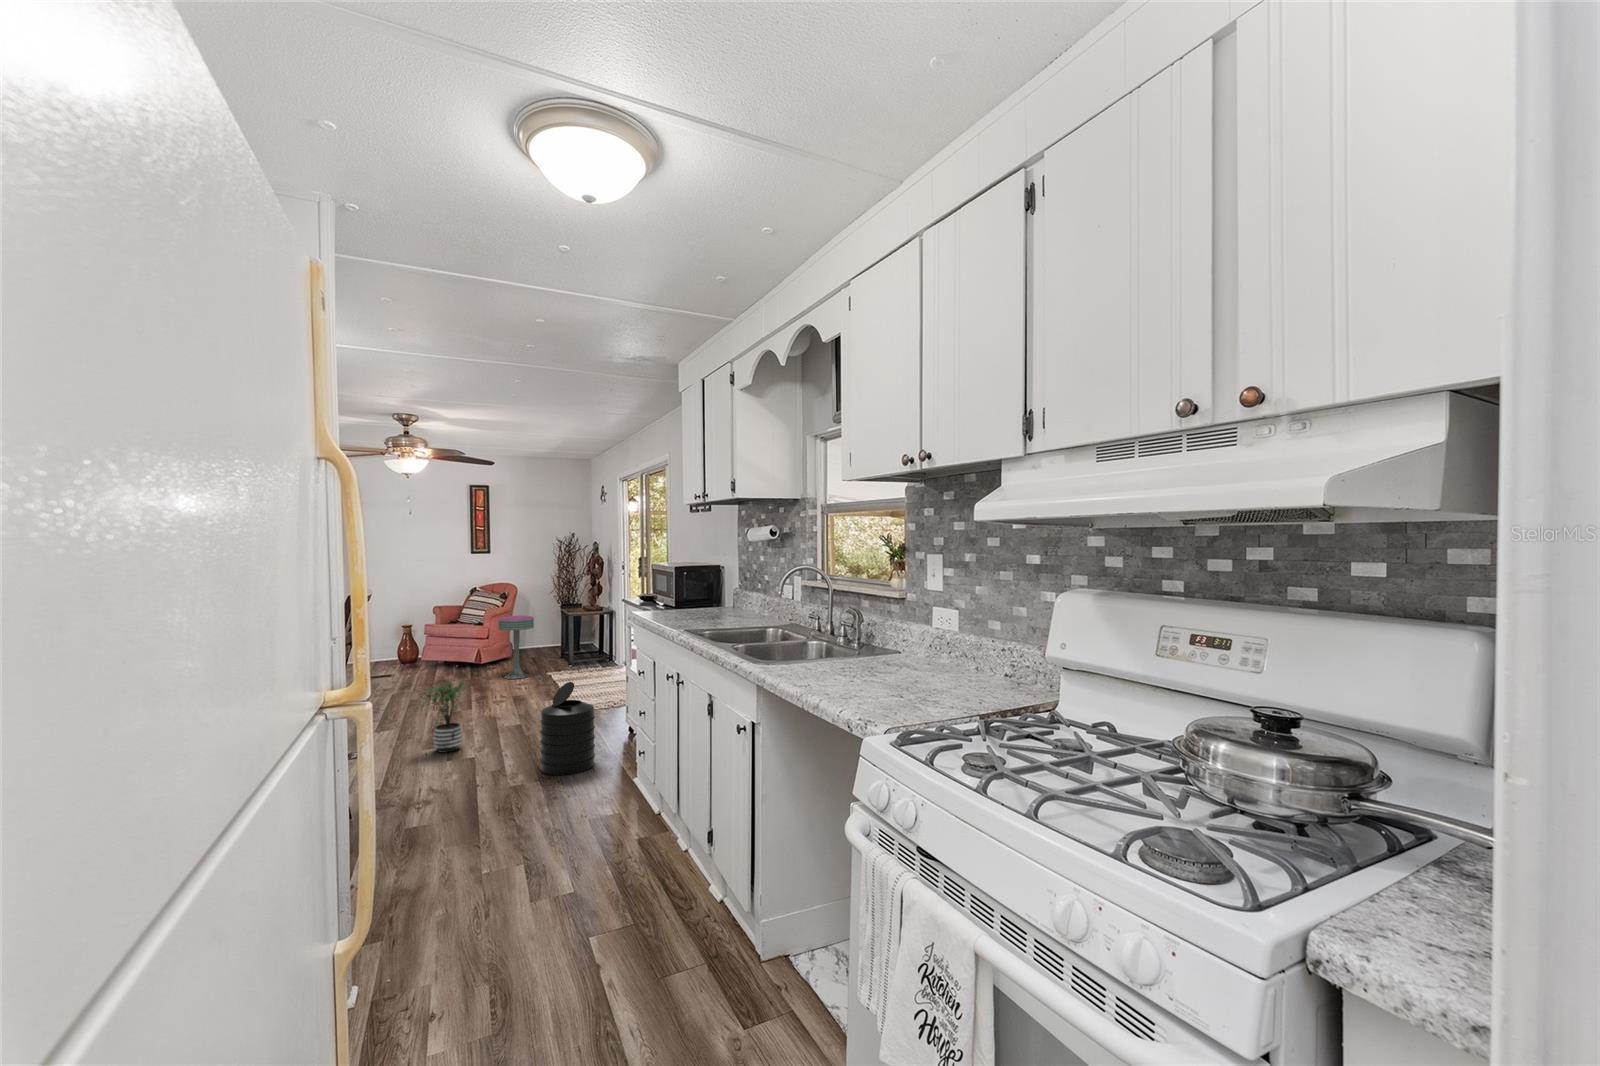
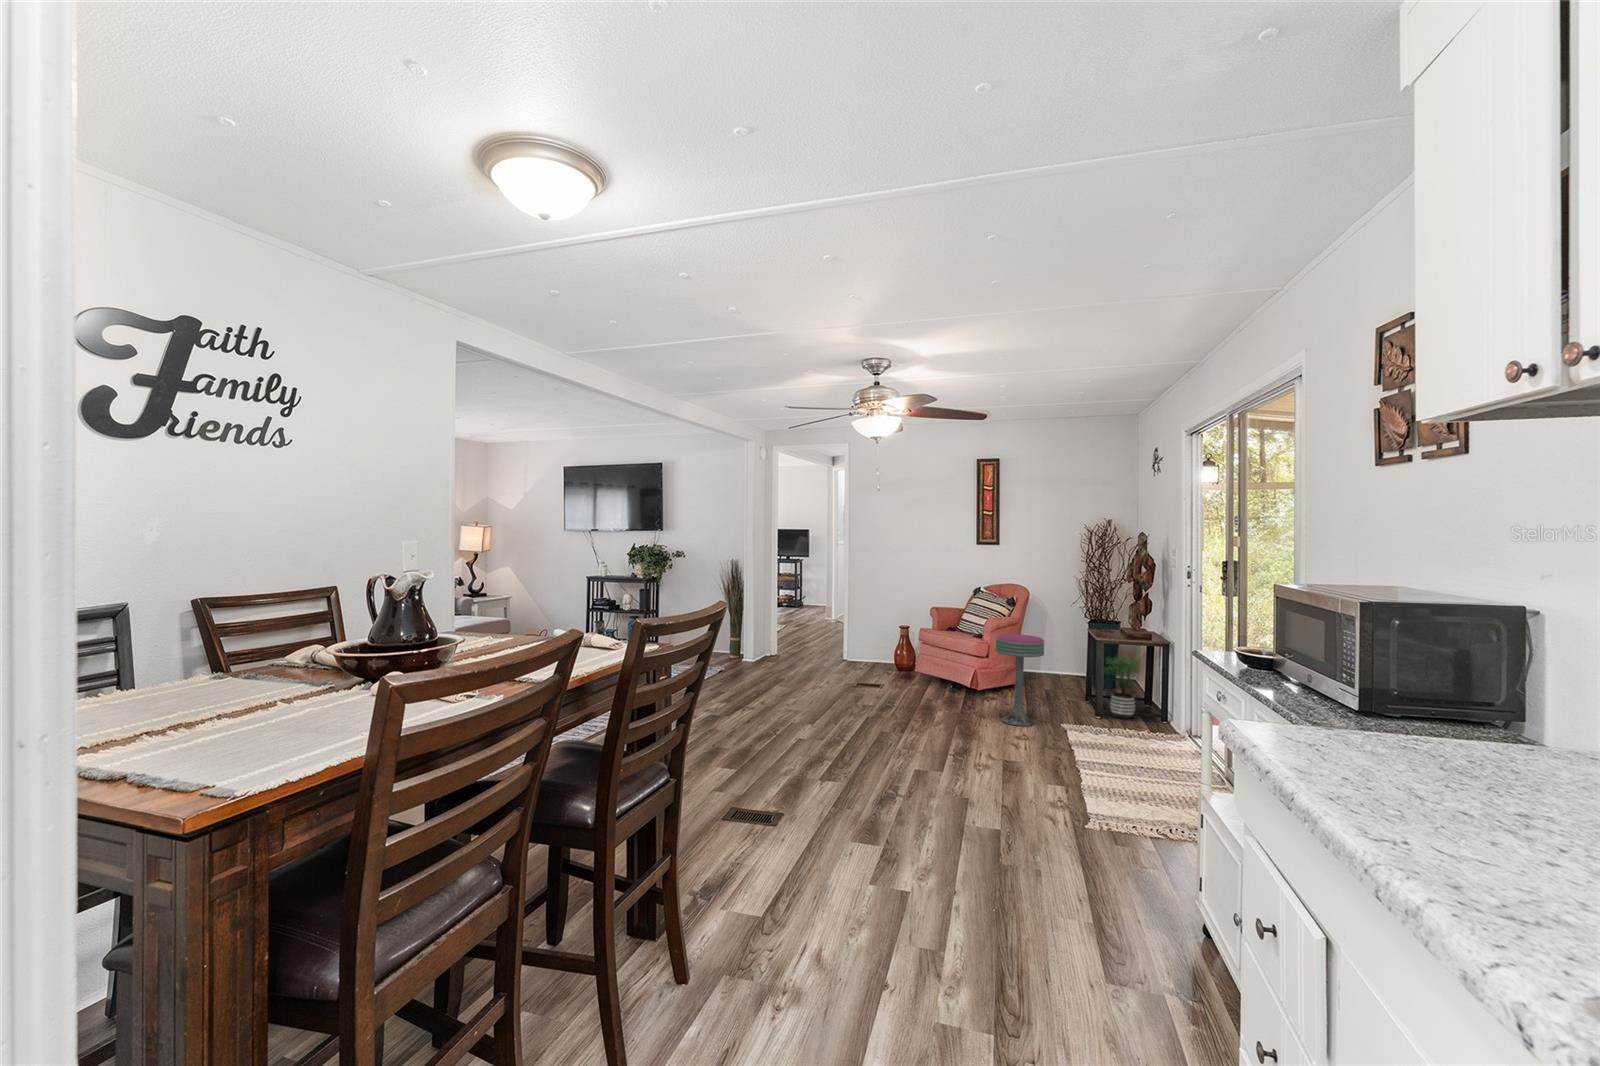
potted plant: present [420,680,465,752] -> present [1101,656,1140,719]
trash can: present [540,682,595,775] -> none [1007,821,1122,1033]

